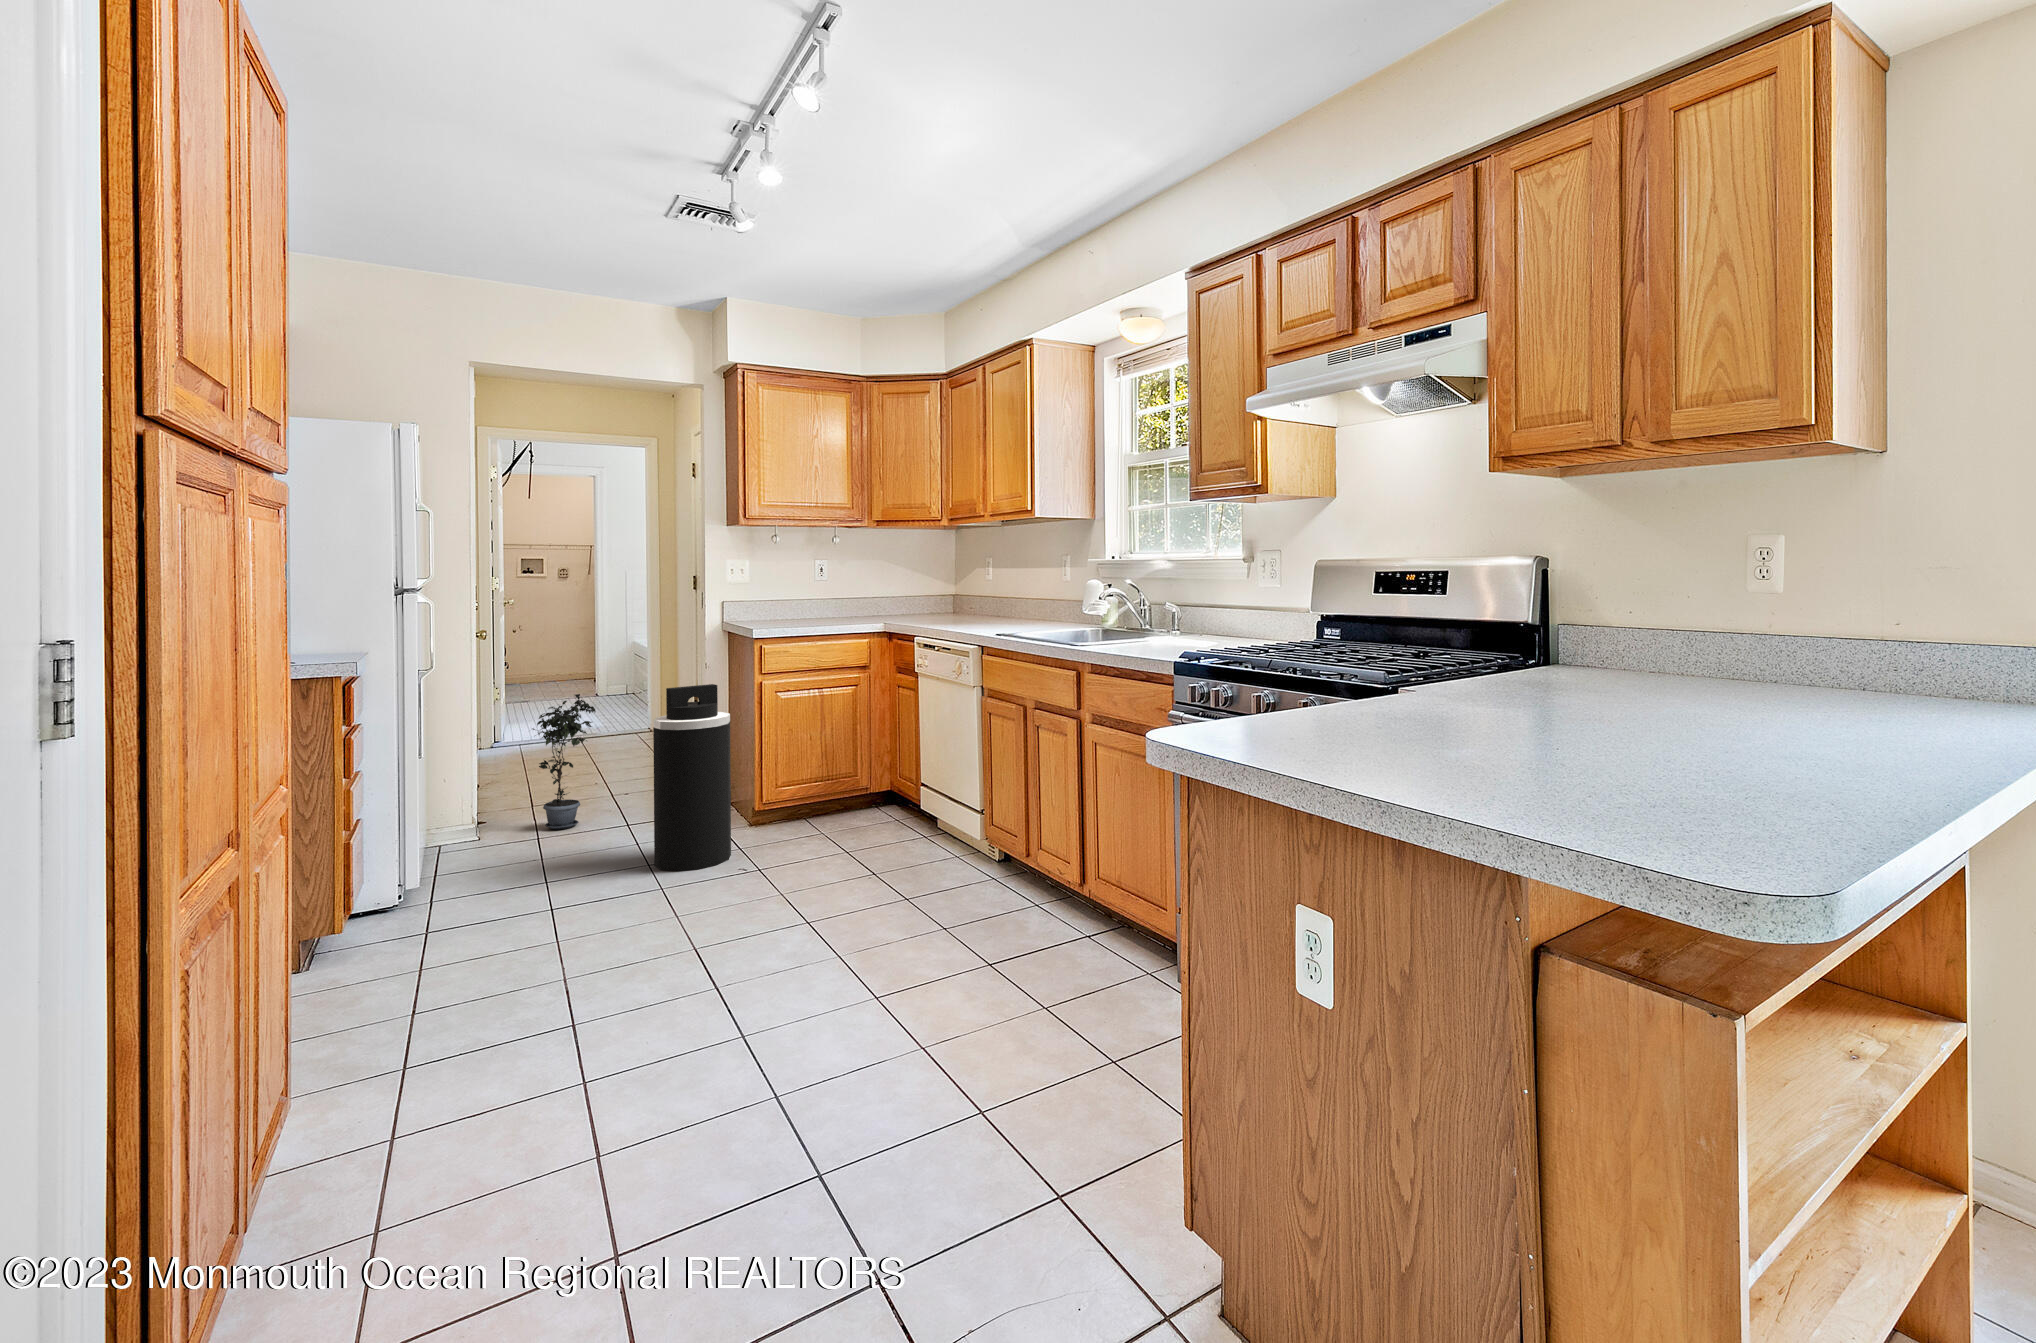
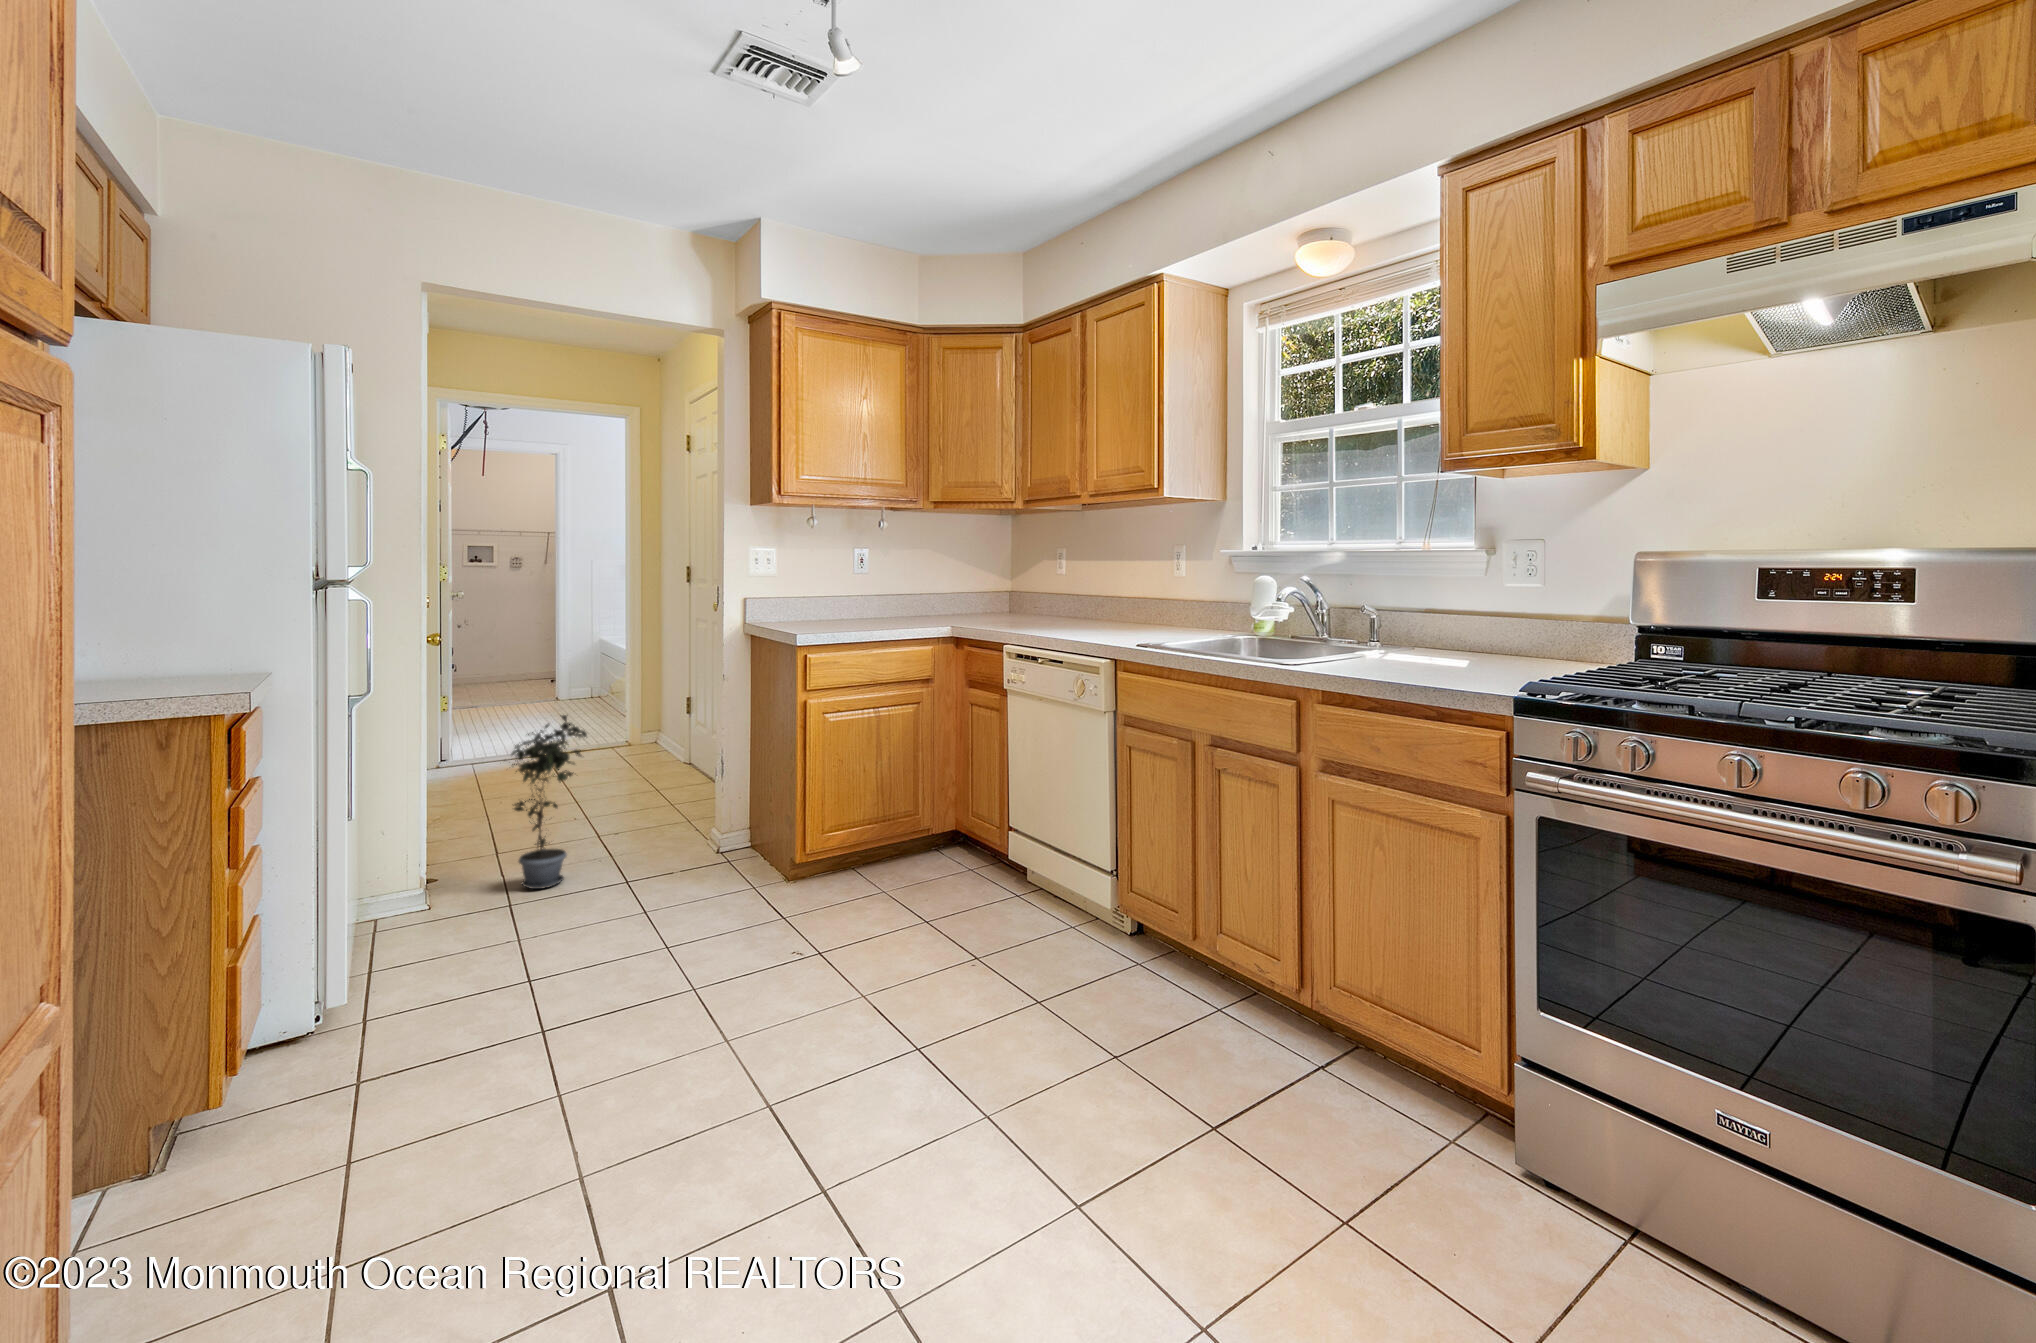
trash can: present [653,684,731,871] -> none [678,707,778,959]

